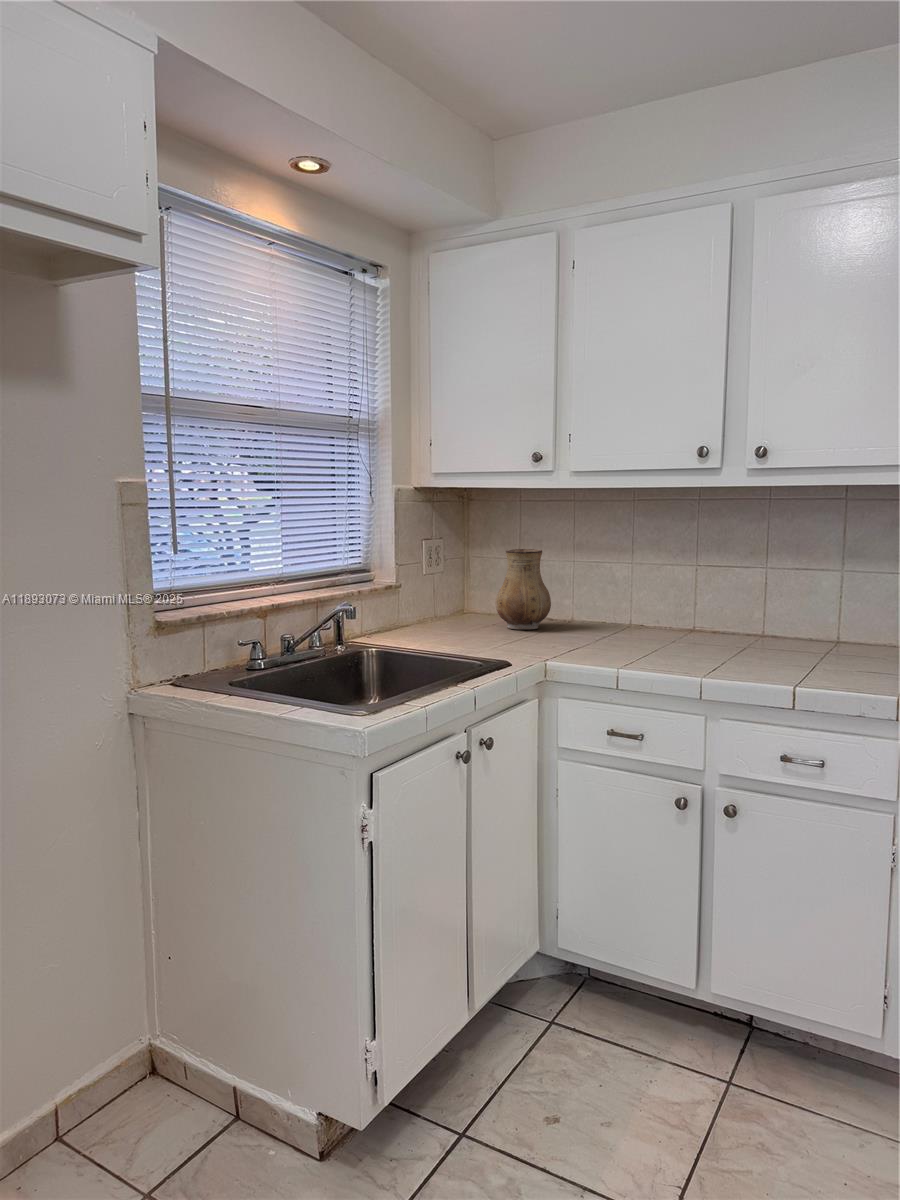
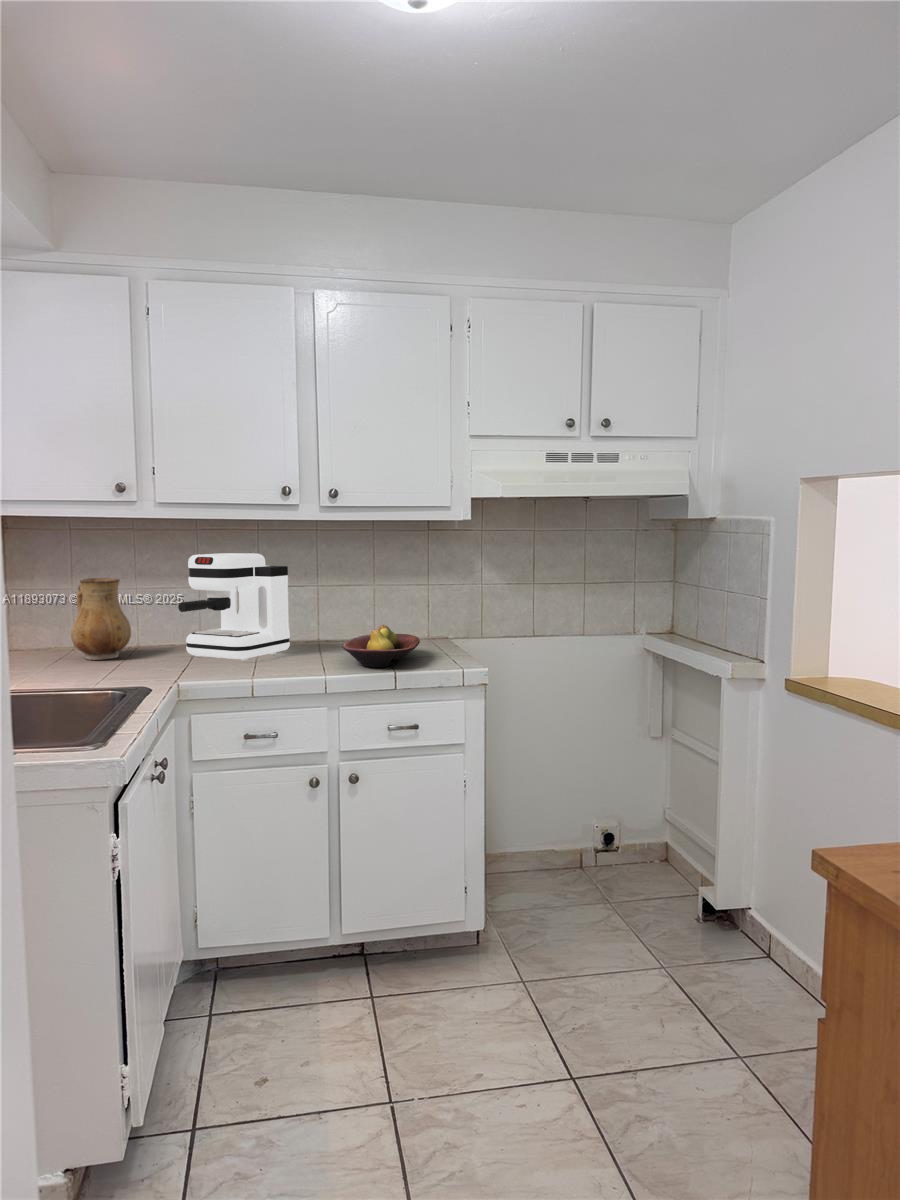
coffee maker: none [580,527,712,647] -> present [178,553,290,661]
fruit bowl: none [749,621,873,674] -> present [342,625,420,667]

